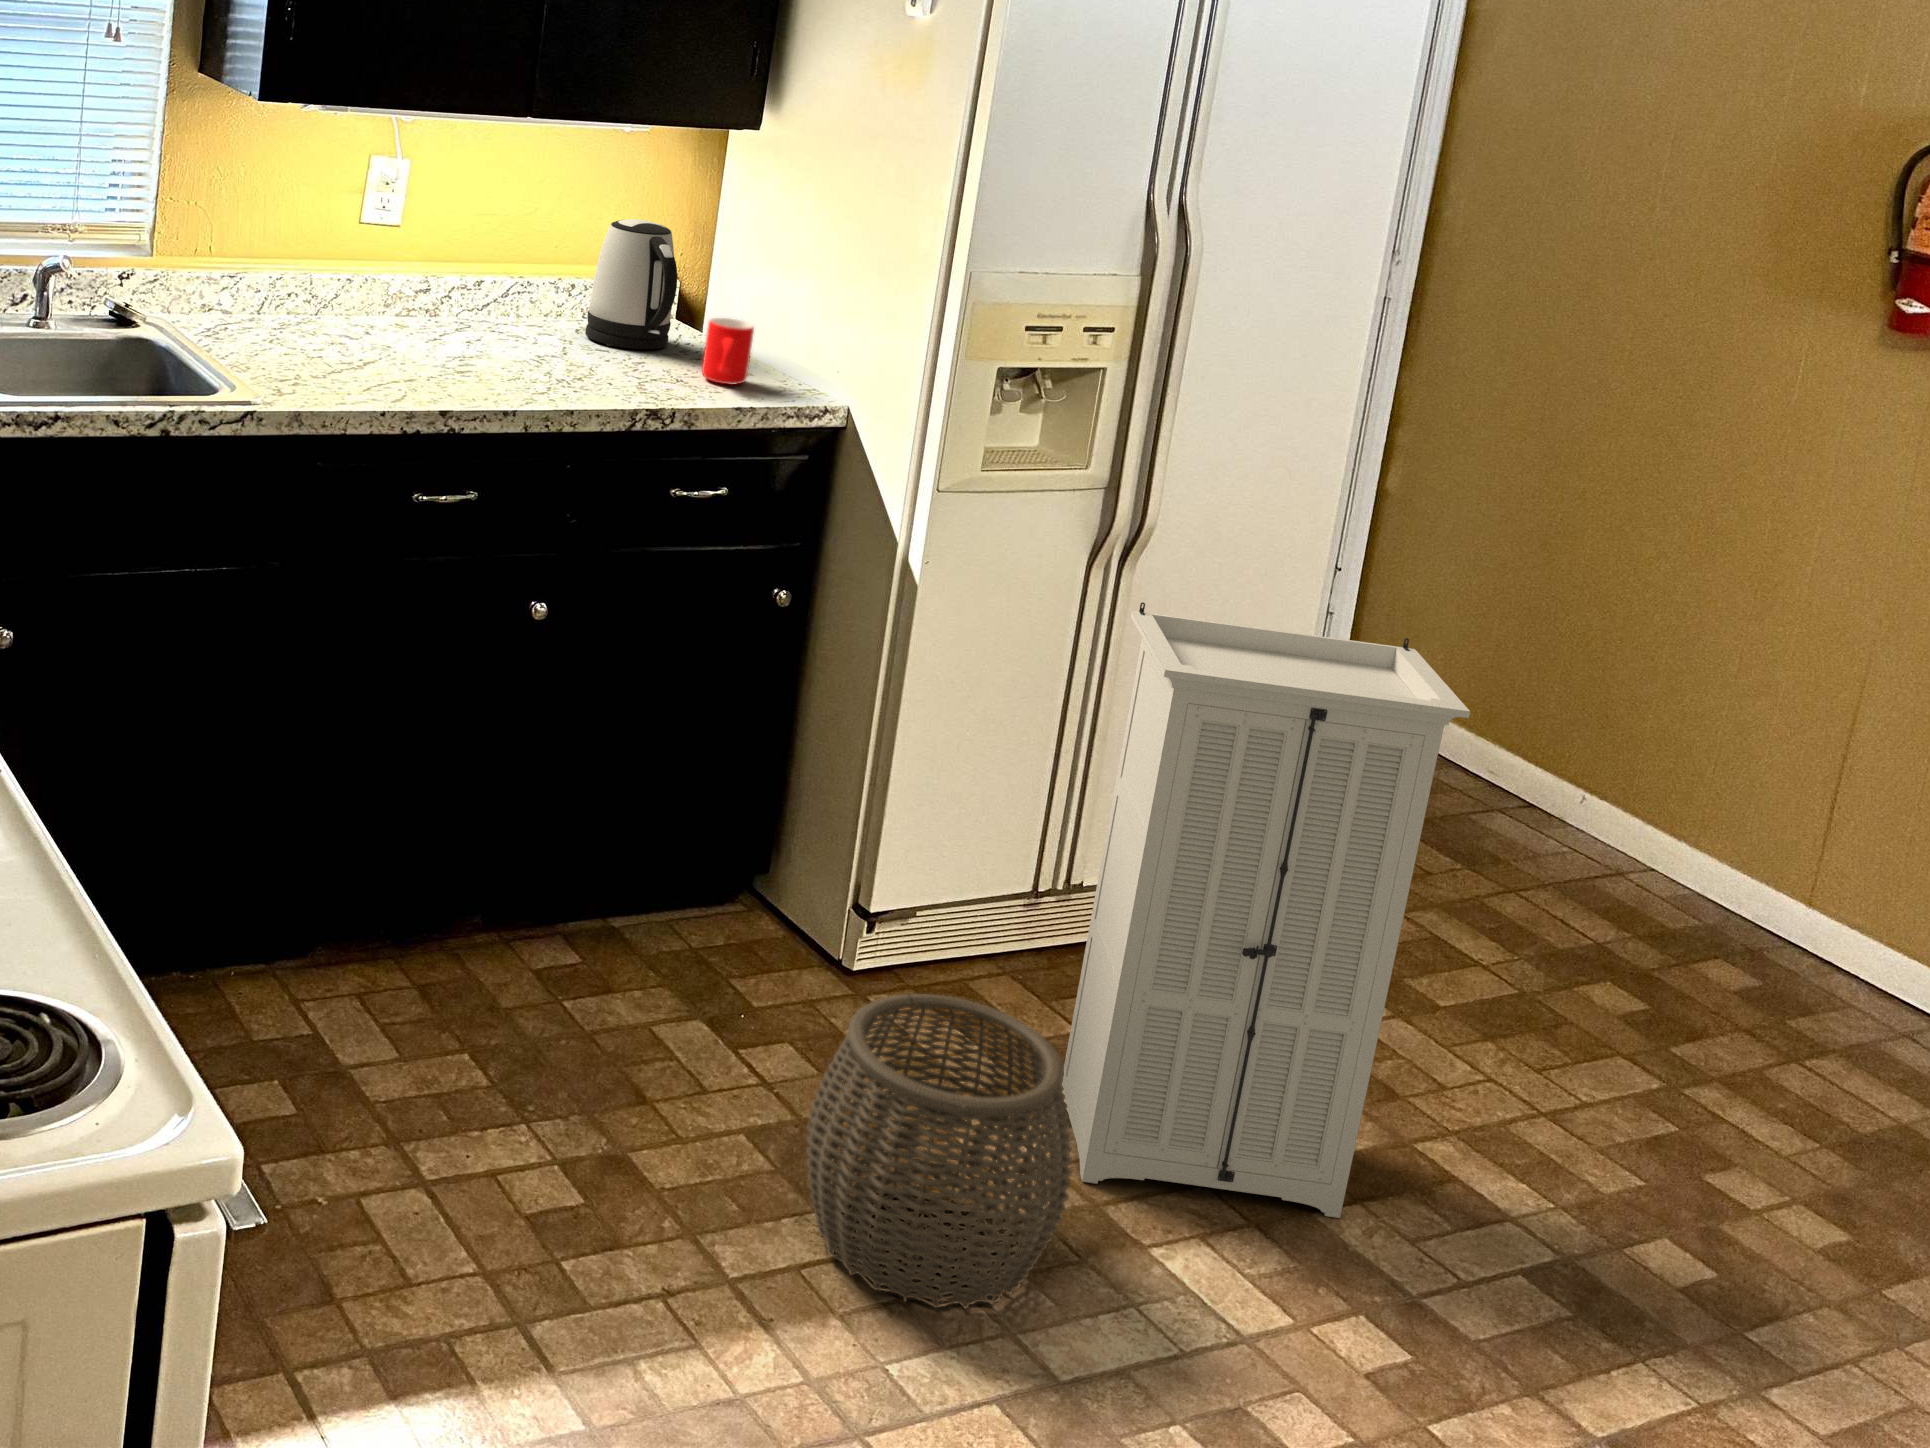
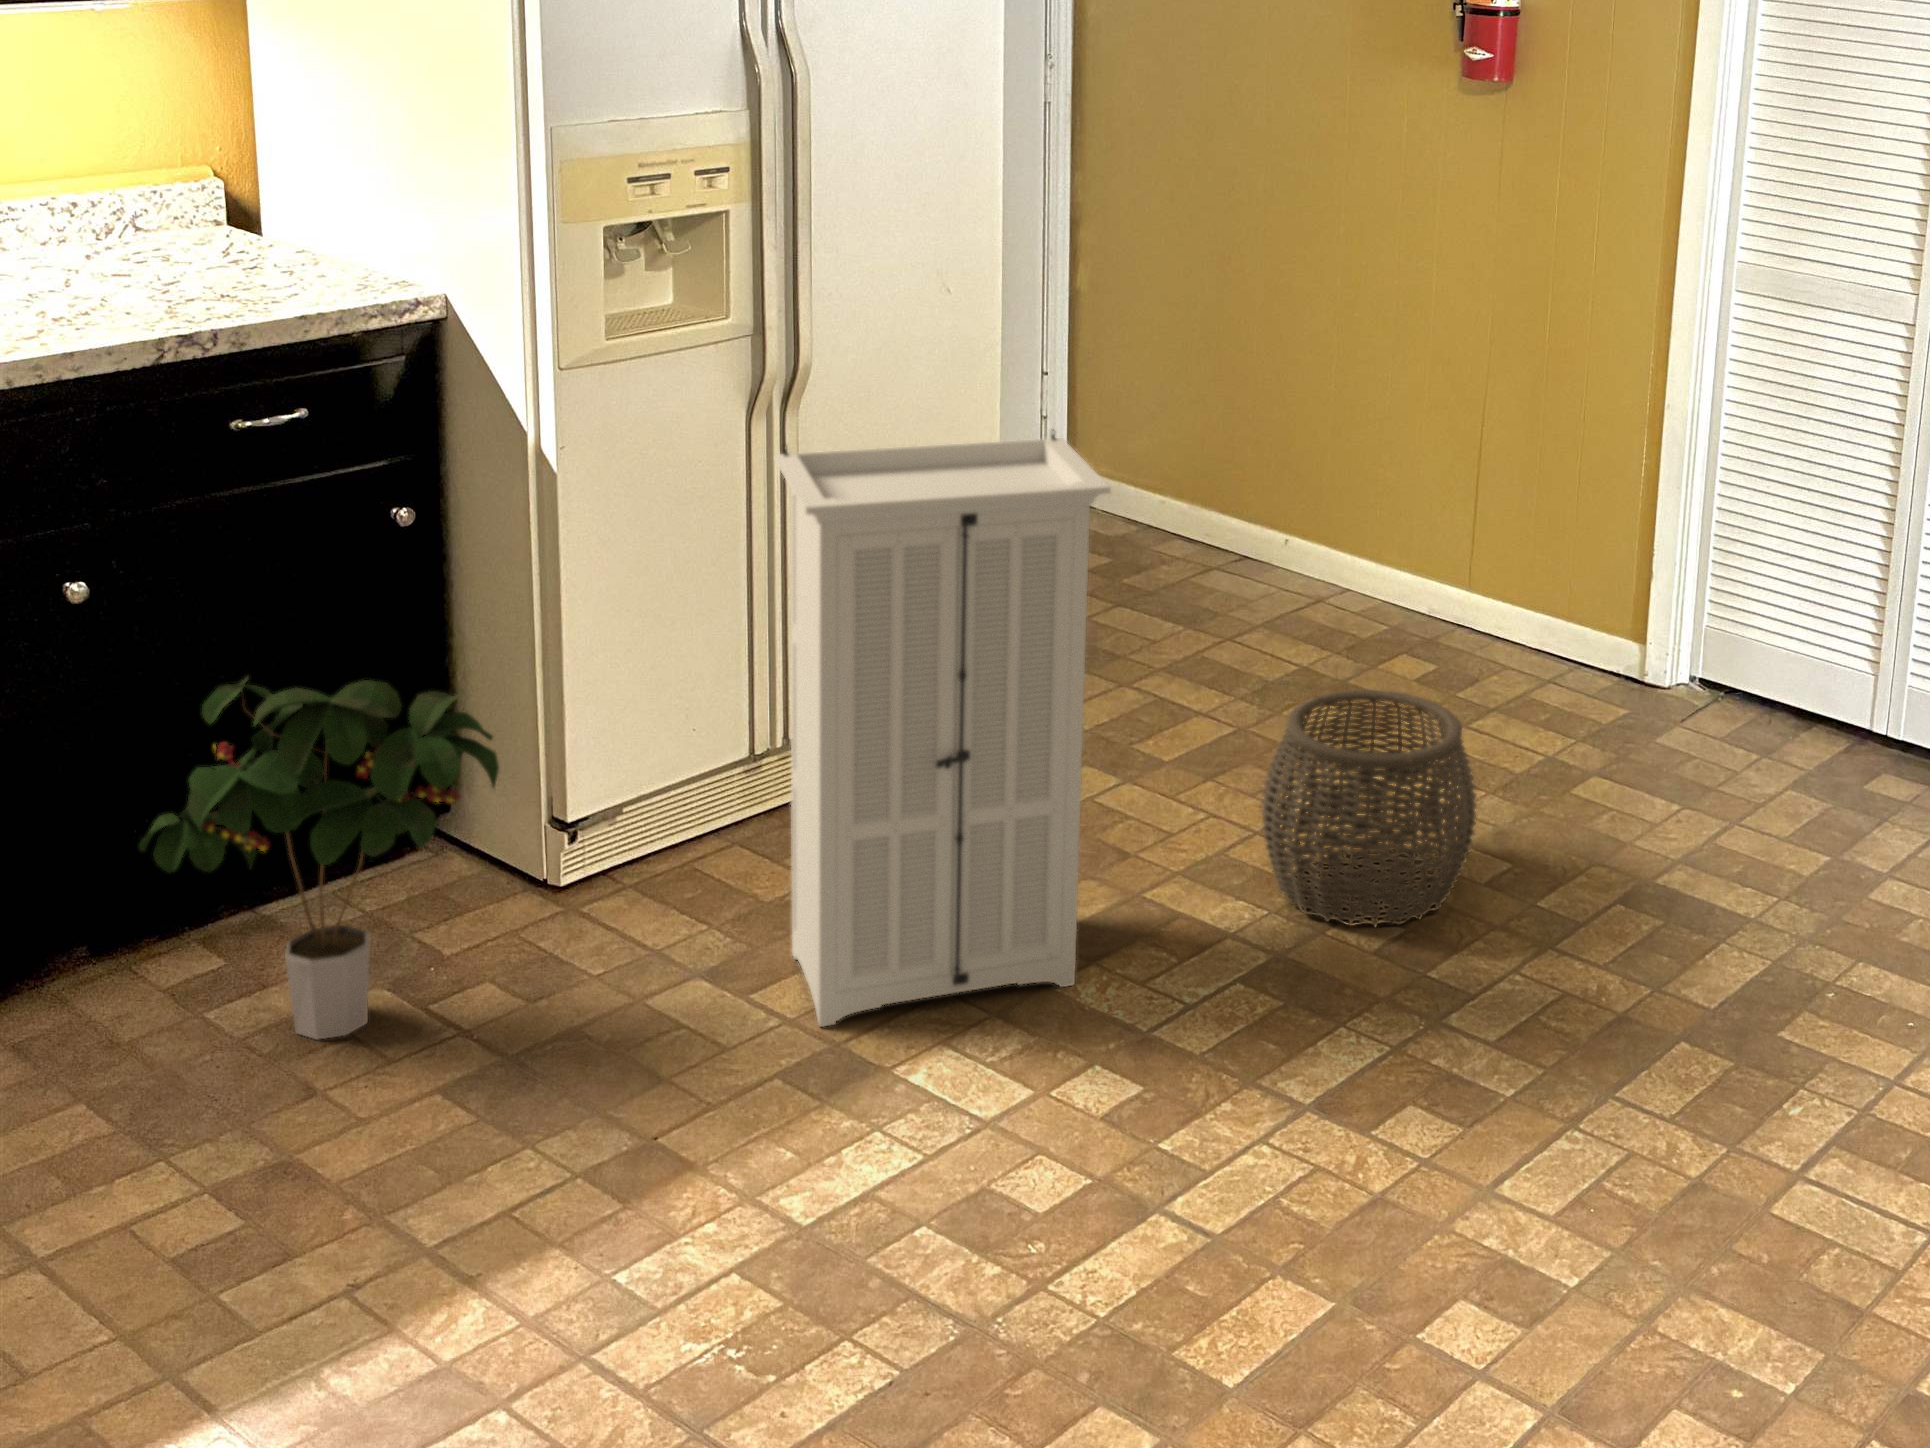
kettle: present [585,219,677,349] -> none [99,117,214,267]
mug: present [702,318,754,384] -> none [251,215,313,290]
potted plant: none [541,716,839,1058] -> present [139,678,499,1039]
woven basket: present [806,994,1072,1309] -> present [1261,690,1477,927]

